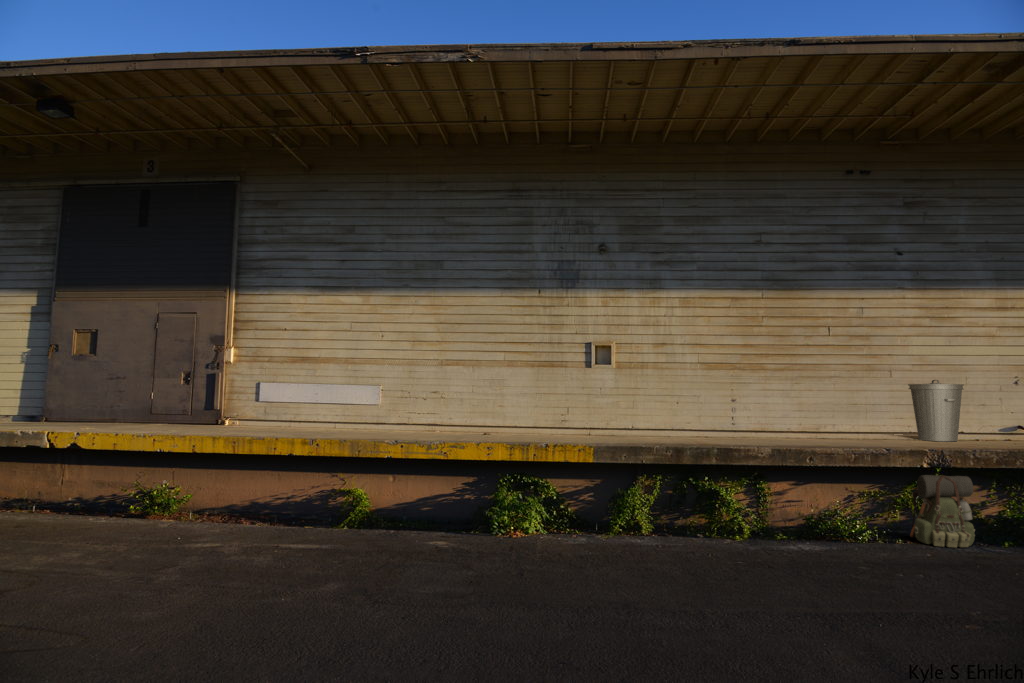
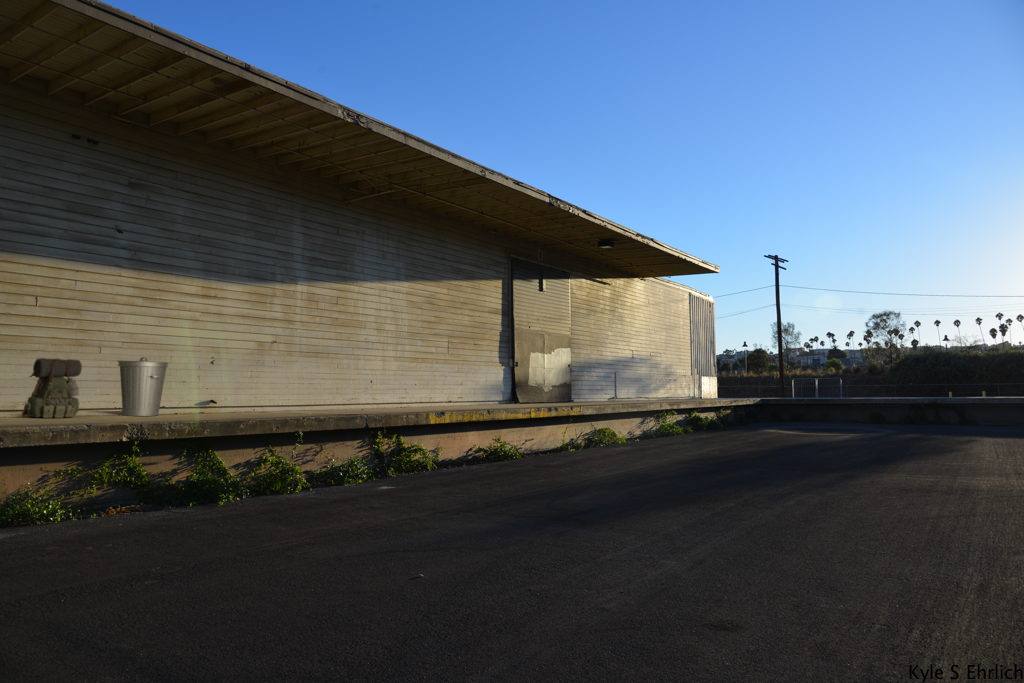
backpack: present [910,475,975,547] -> present [22,358,82,418]

